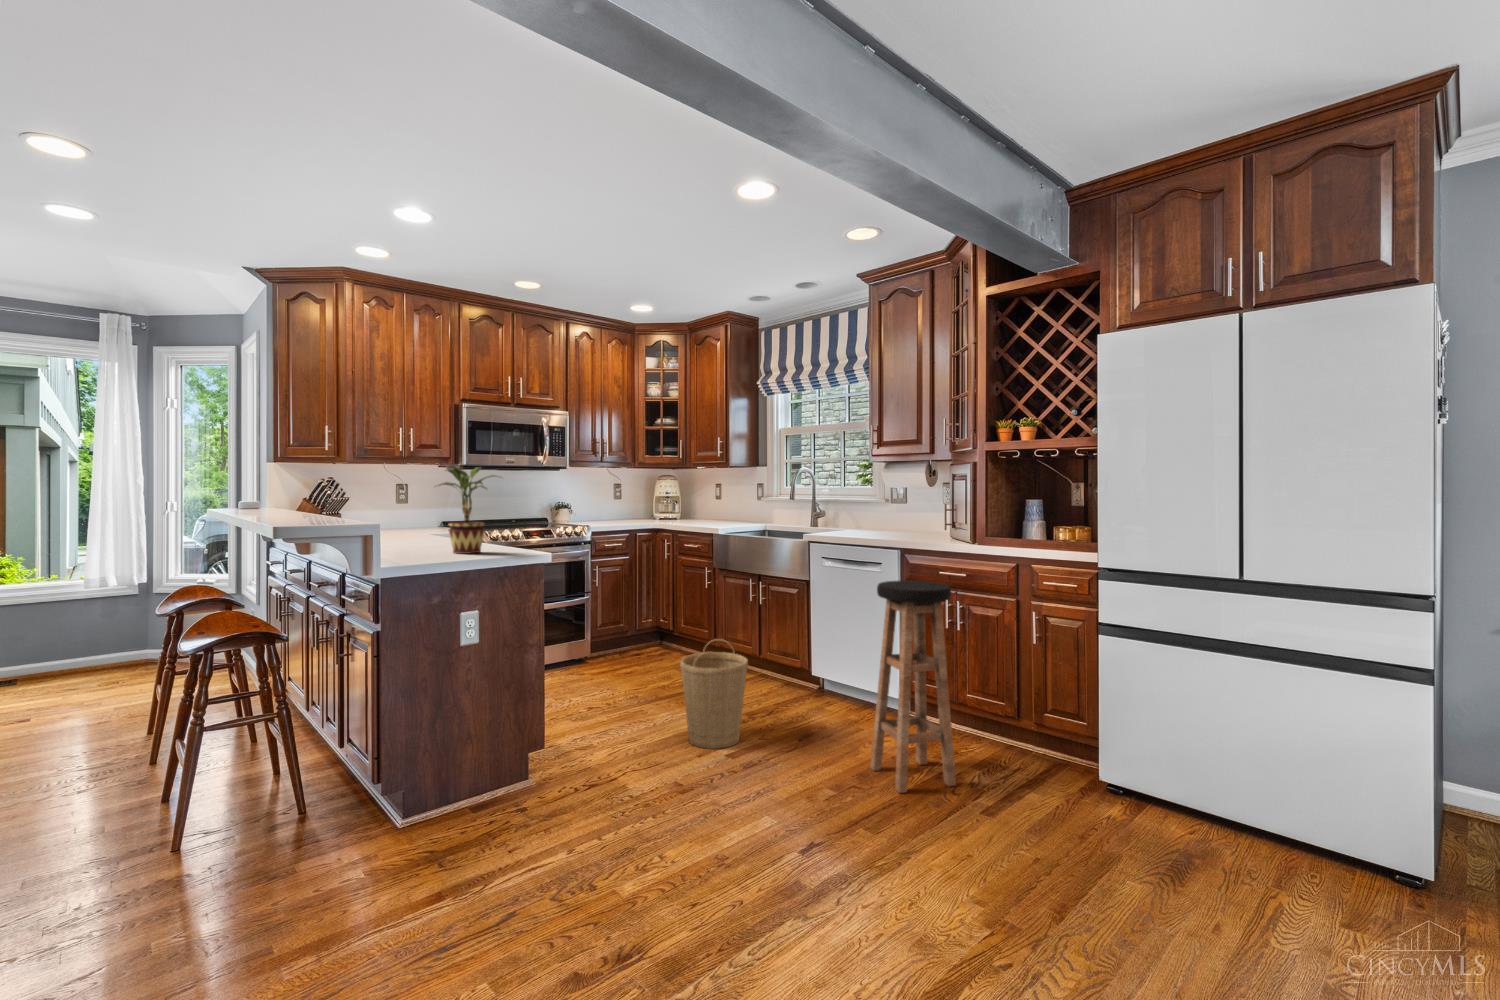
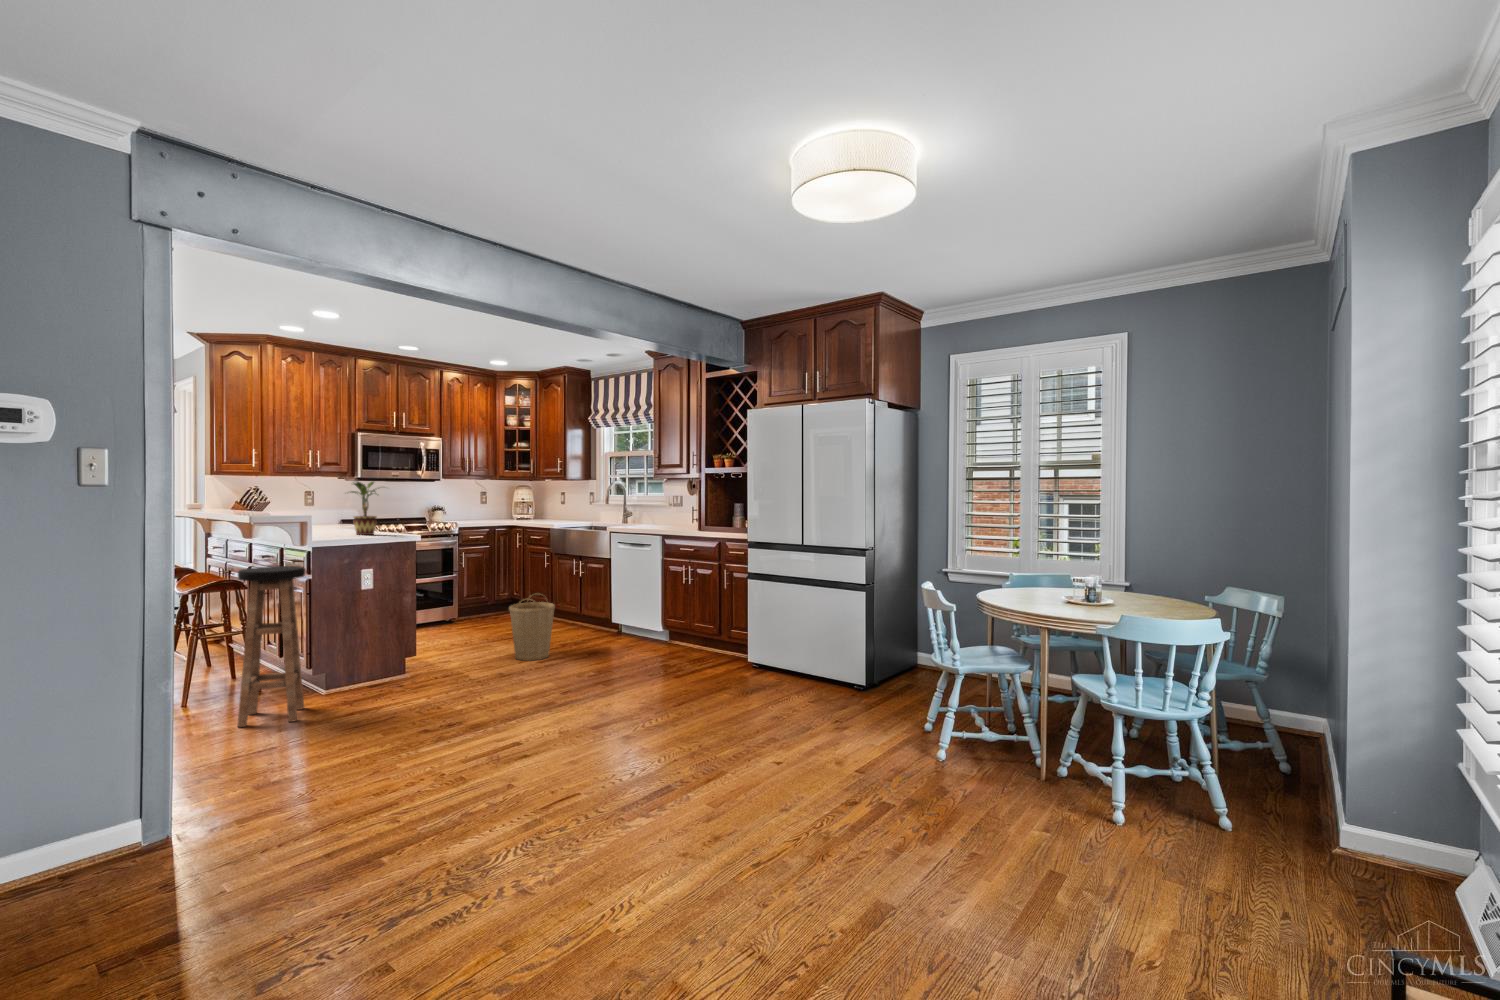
bar stool: present [870,580,956,793] -> present [237,566,305,727]

